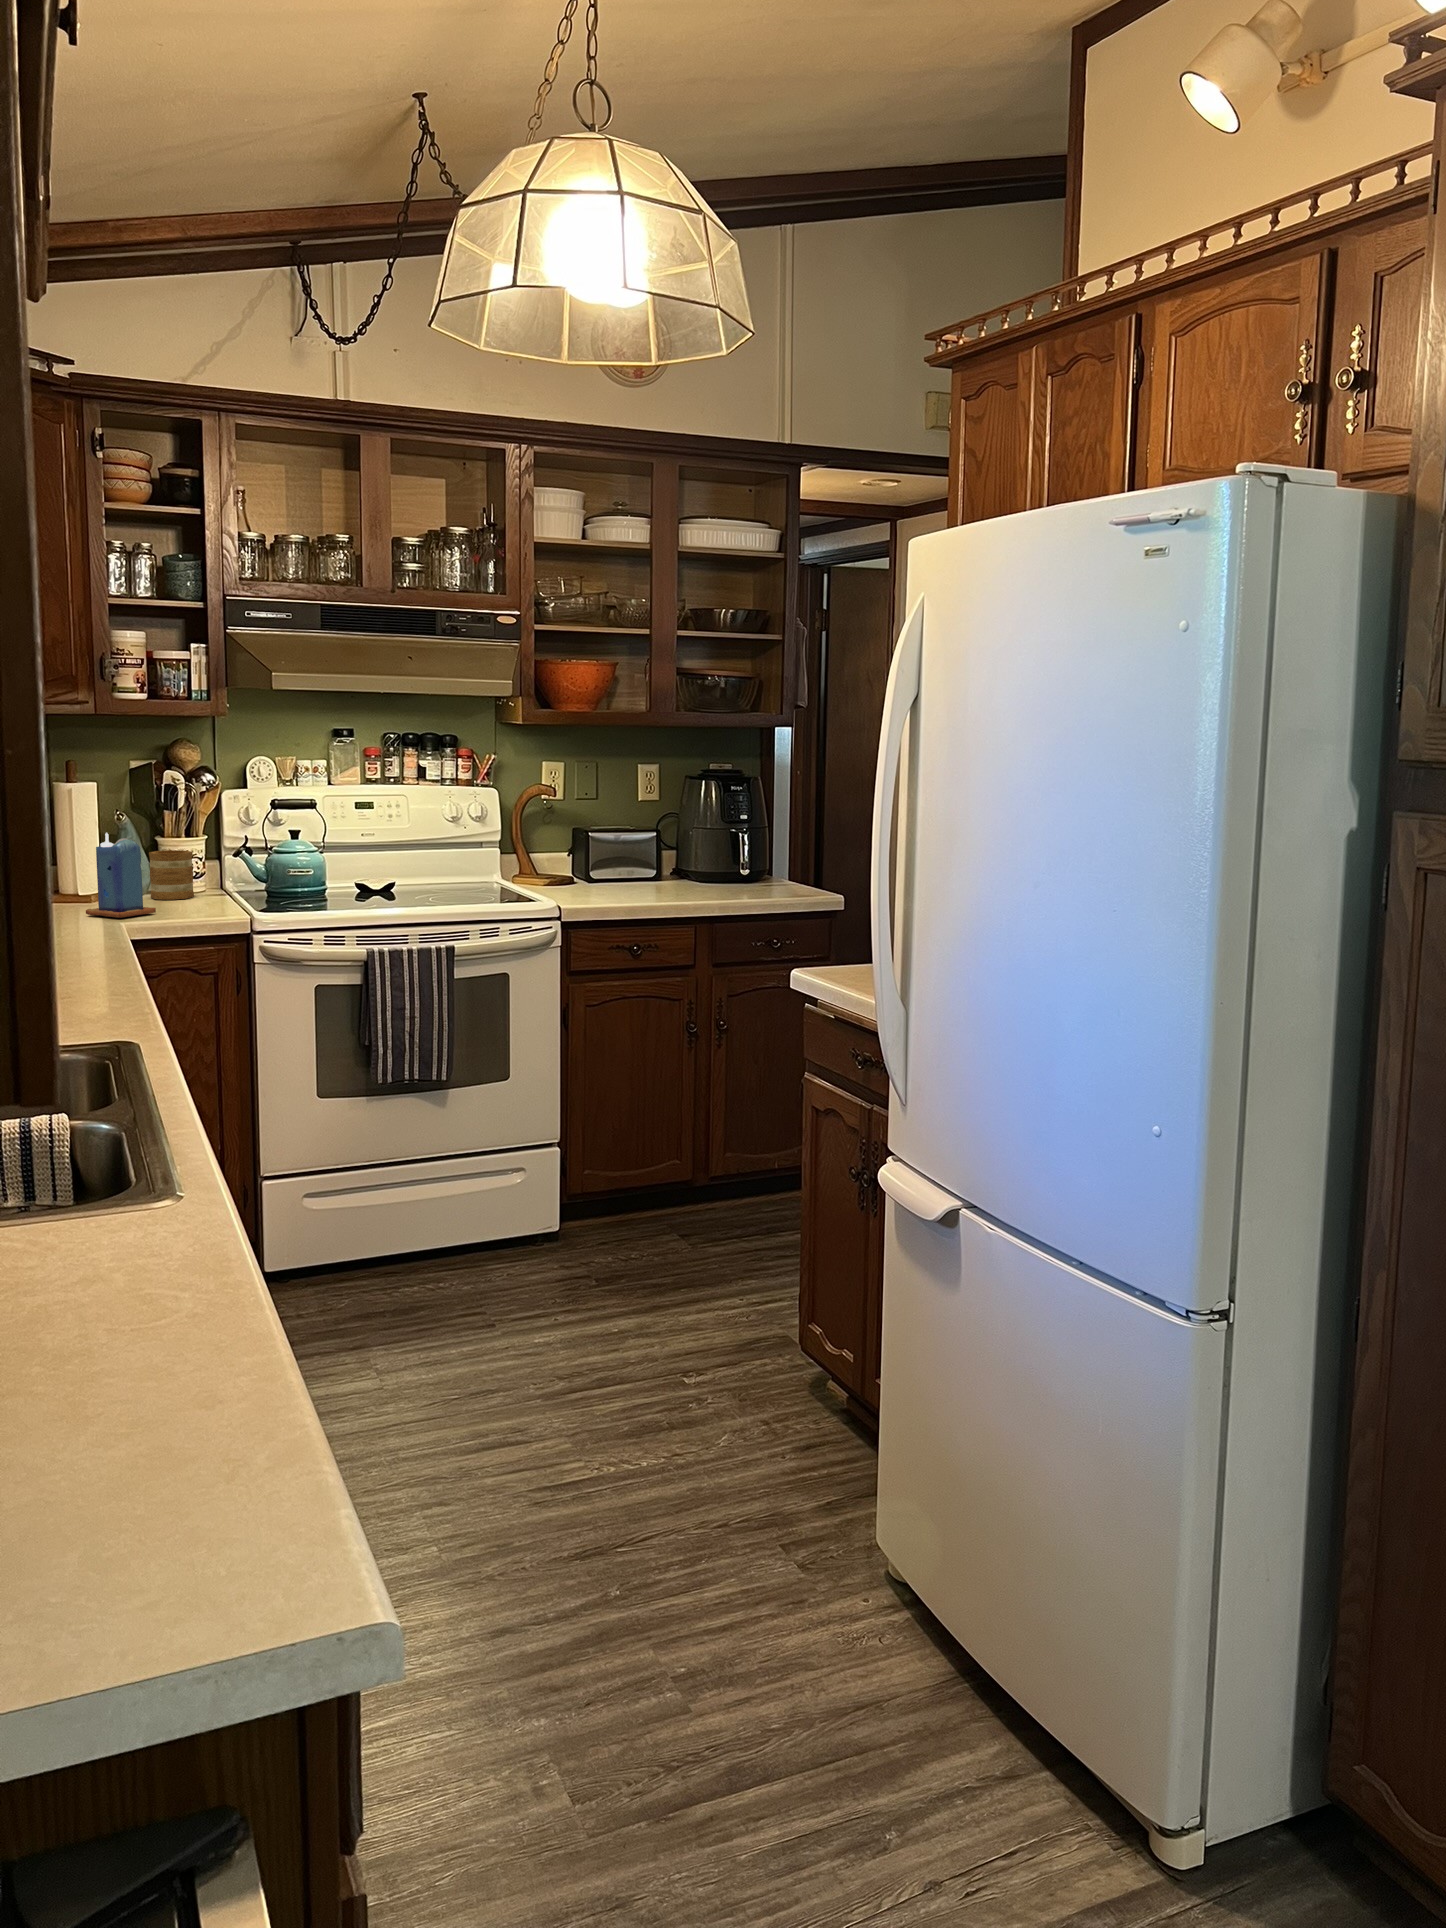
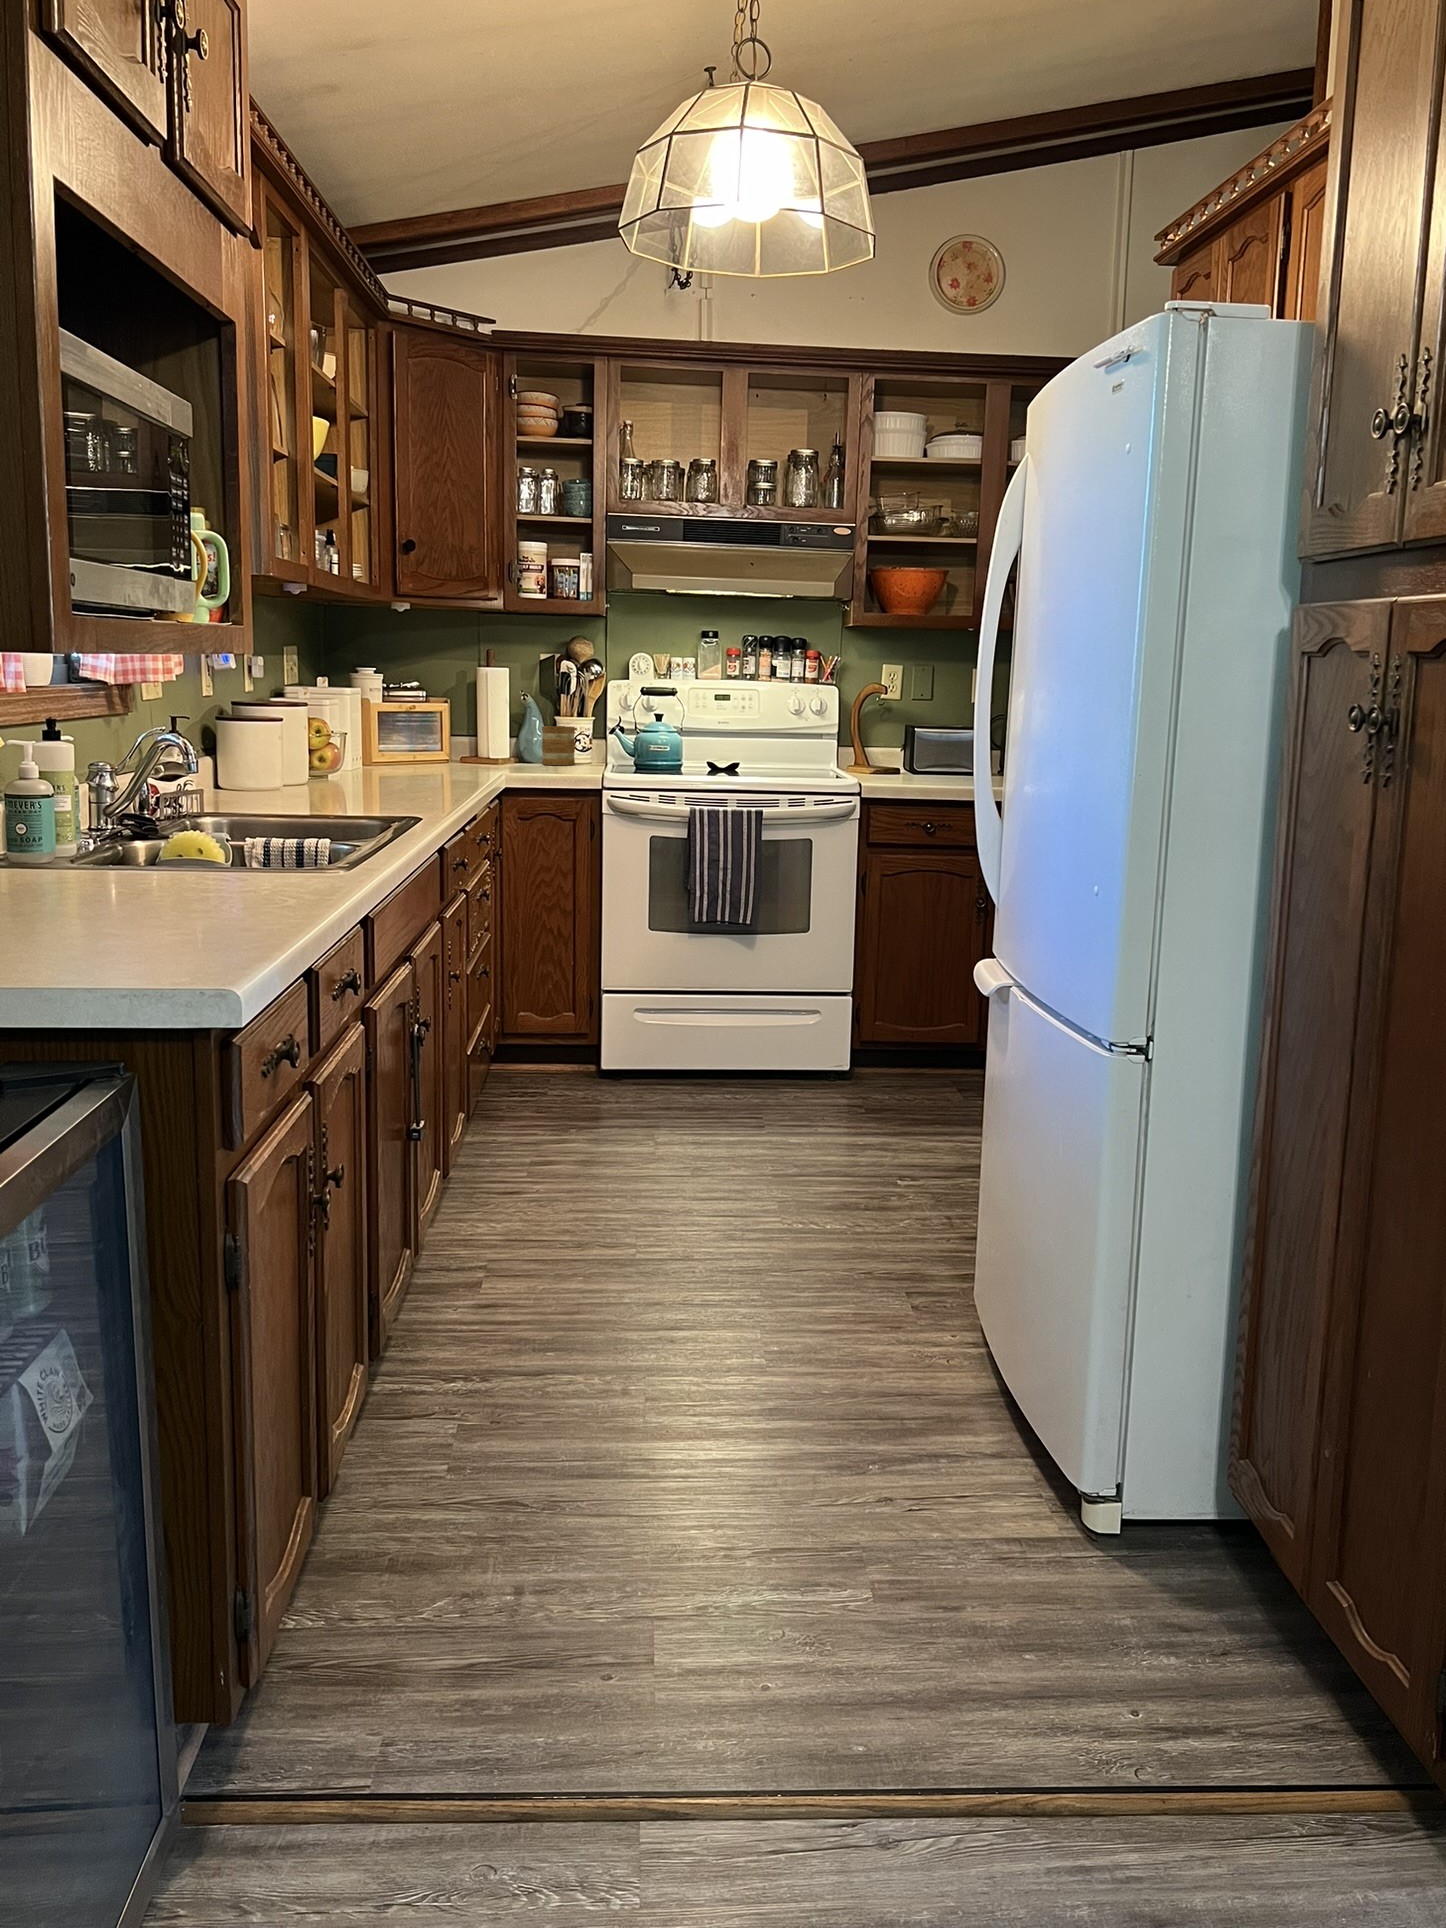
candle: present [86,833,156,918] -> none [482,704,533,772]

